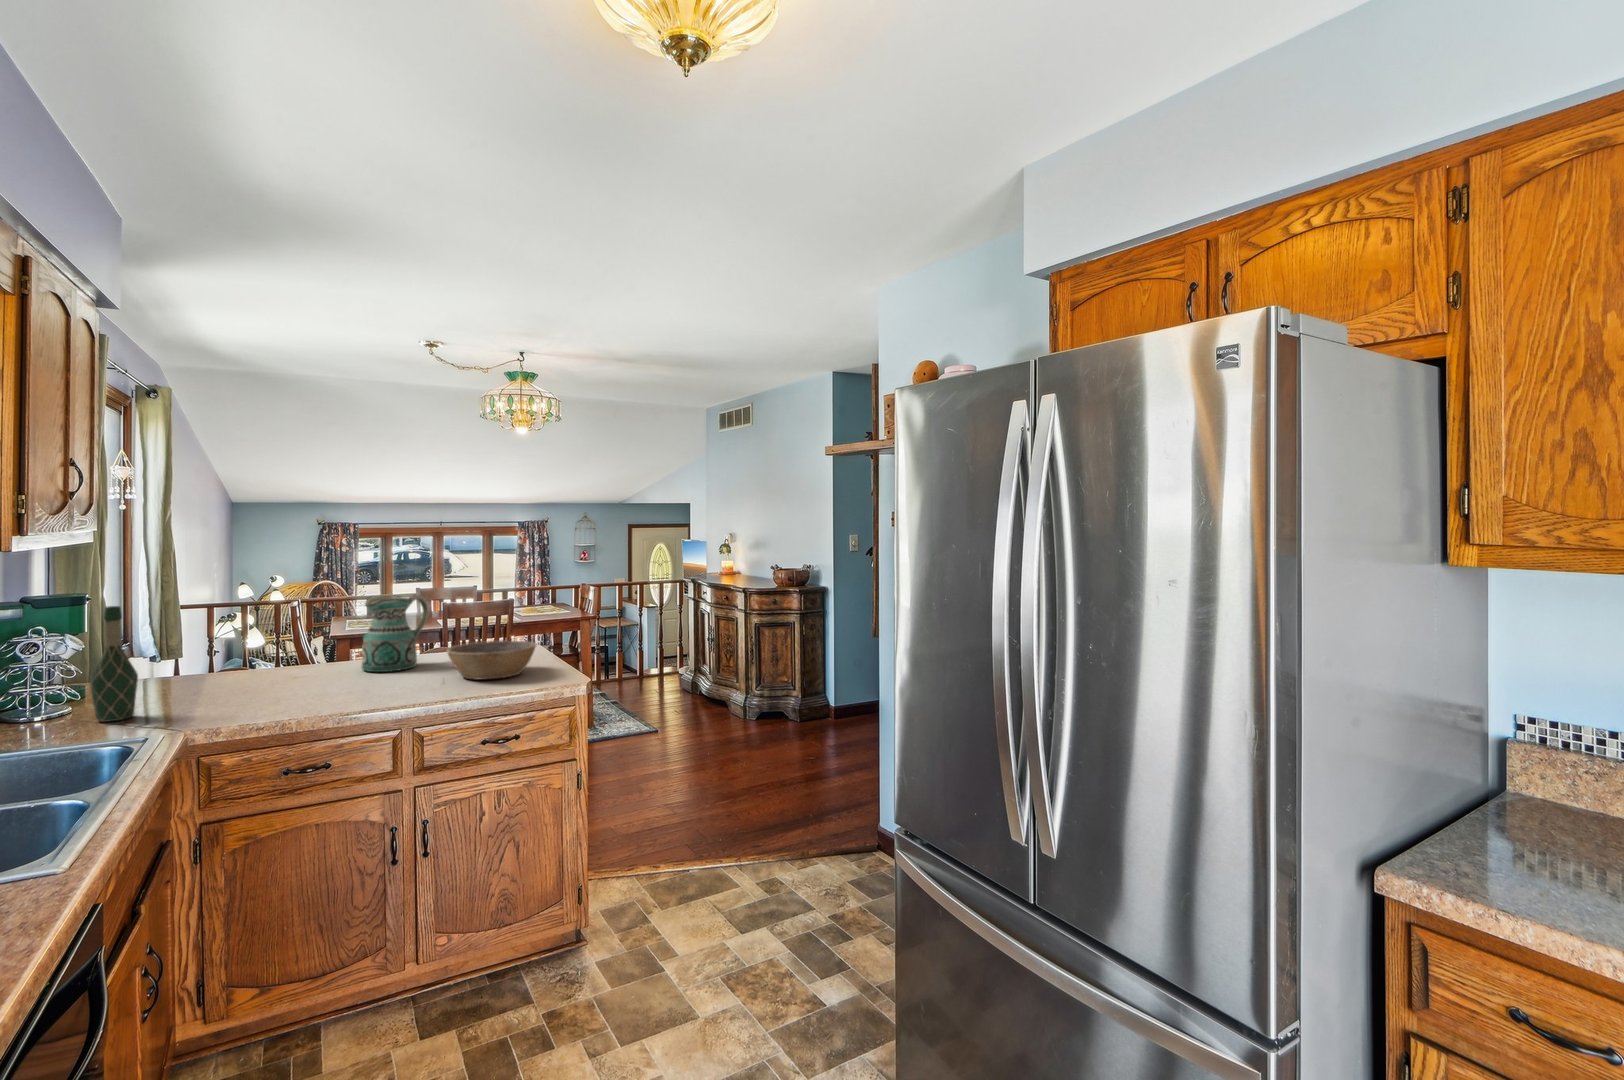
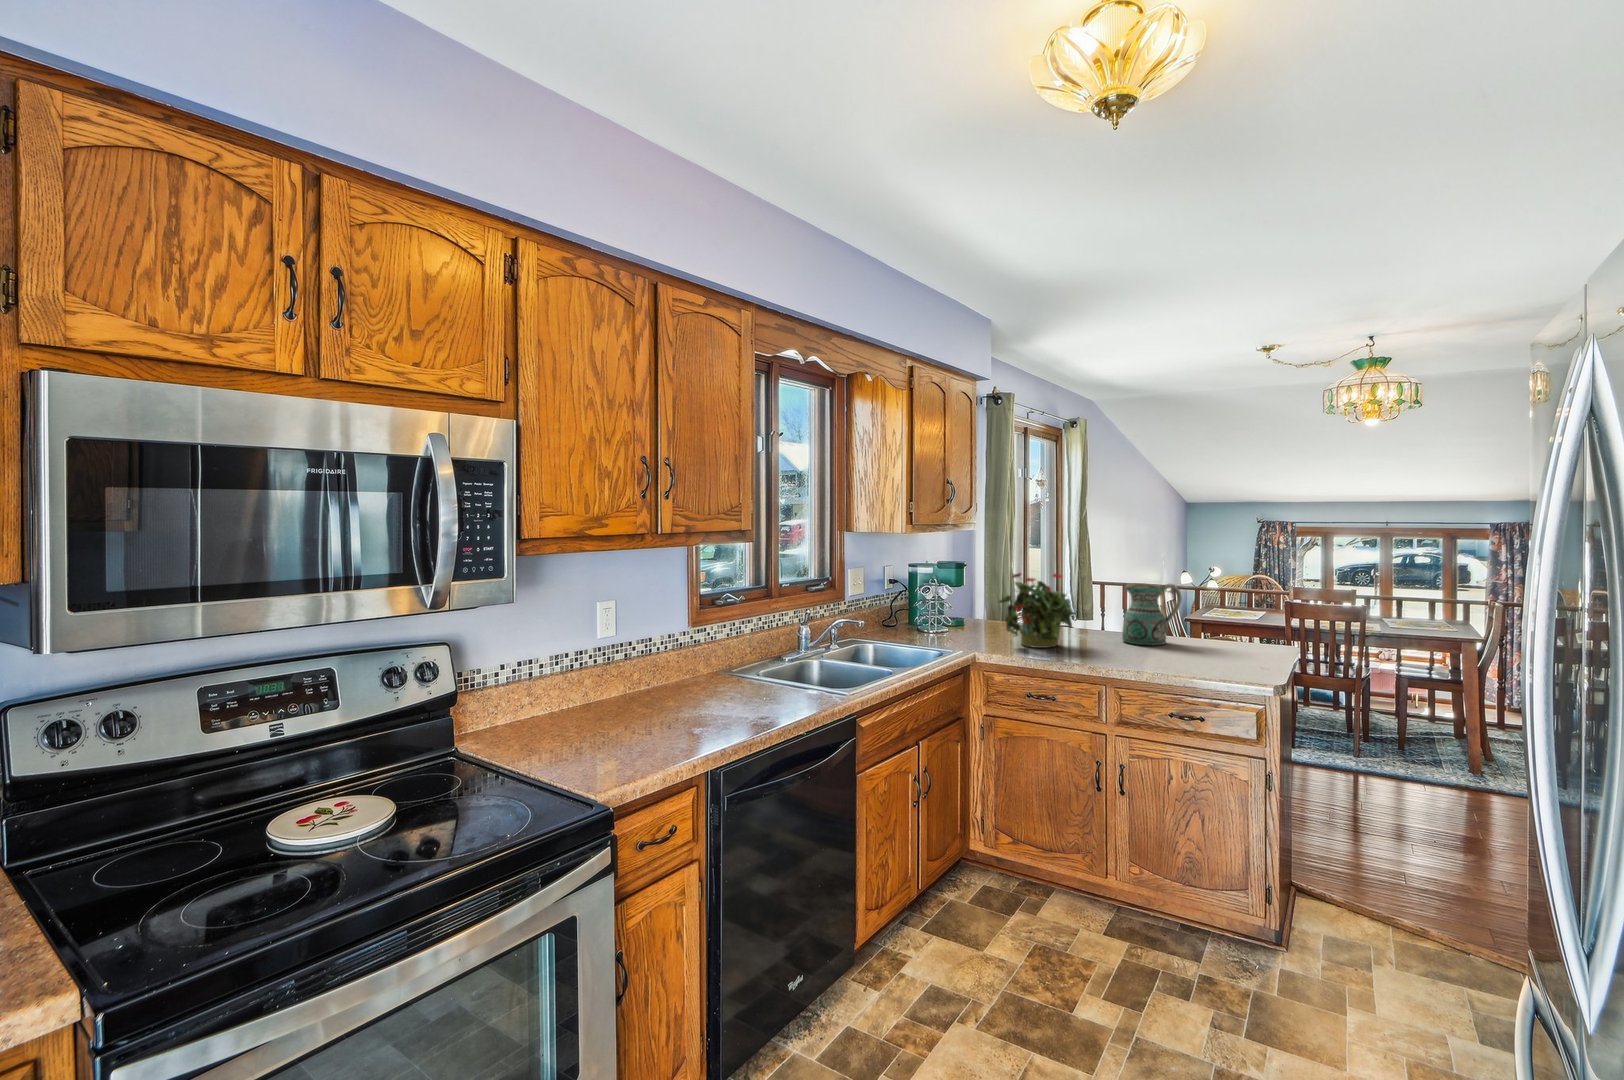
potted plant: none [192,593,327,703] -> present [999,573,1076,648]
wine bottle: present [90,606,138,722] -> none [949,572,972,642]
bowl: present [447,641,536,680] -> none [1167,631,1254,665]

